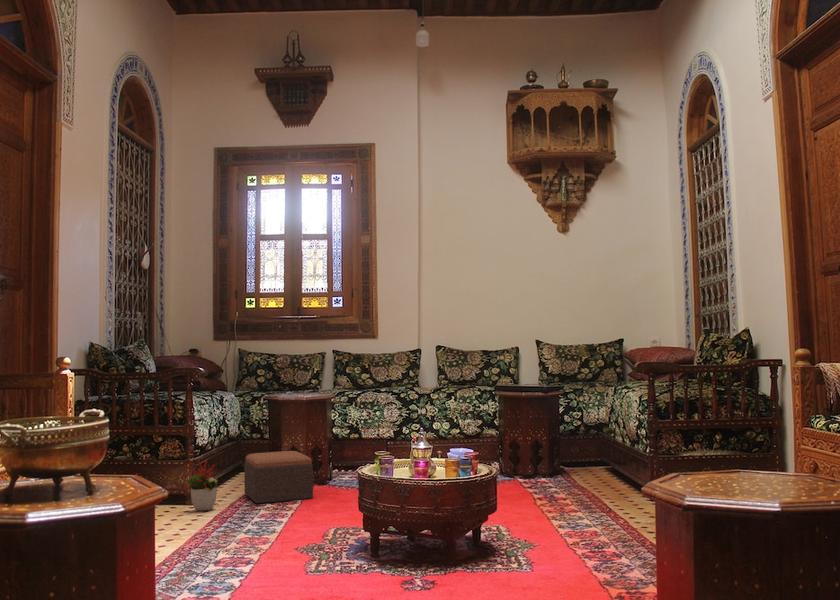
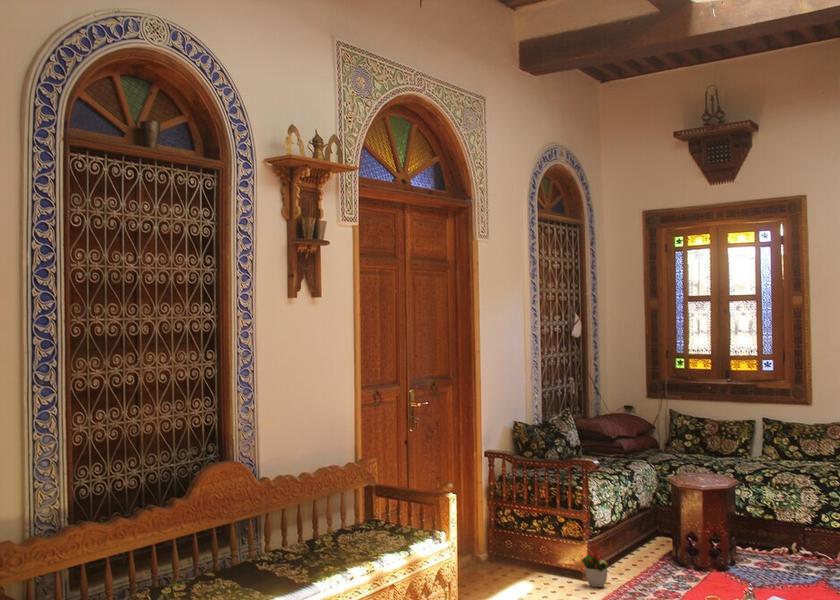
footstool: present [244,451,313,503] -> none [640,537,698,590]

